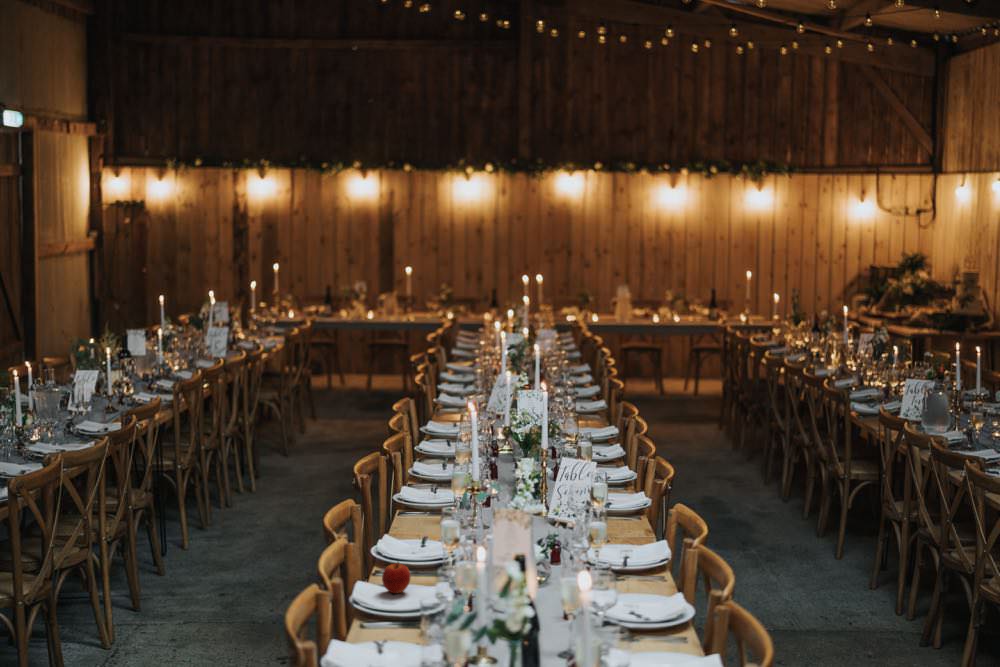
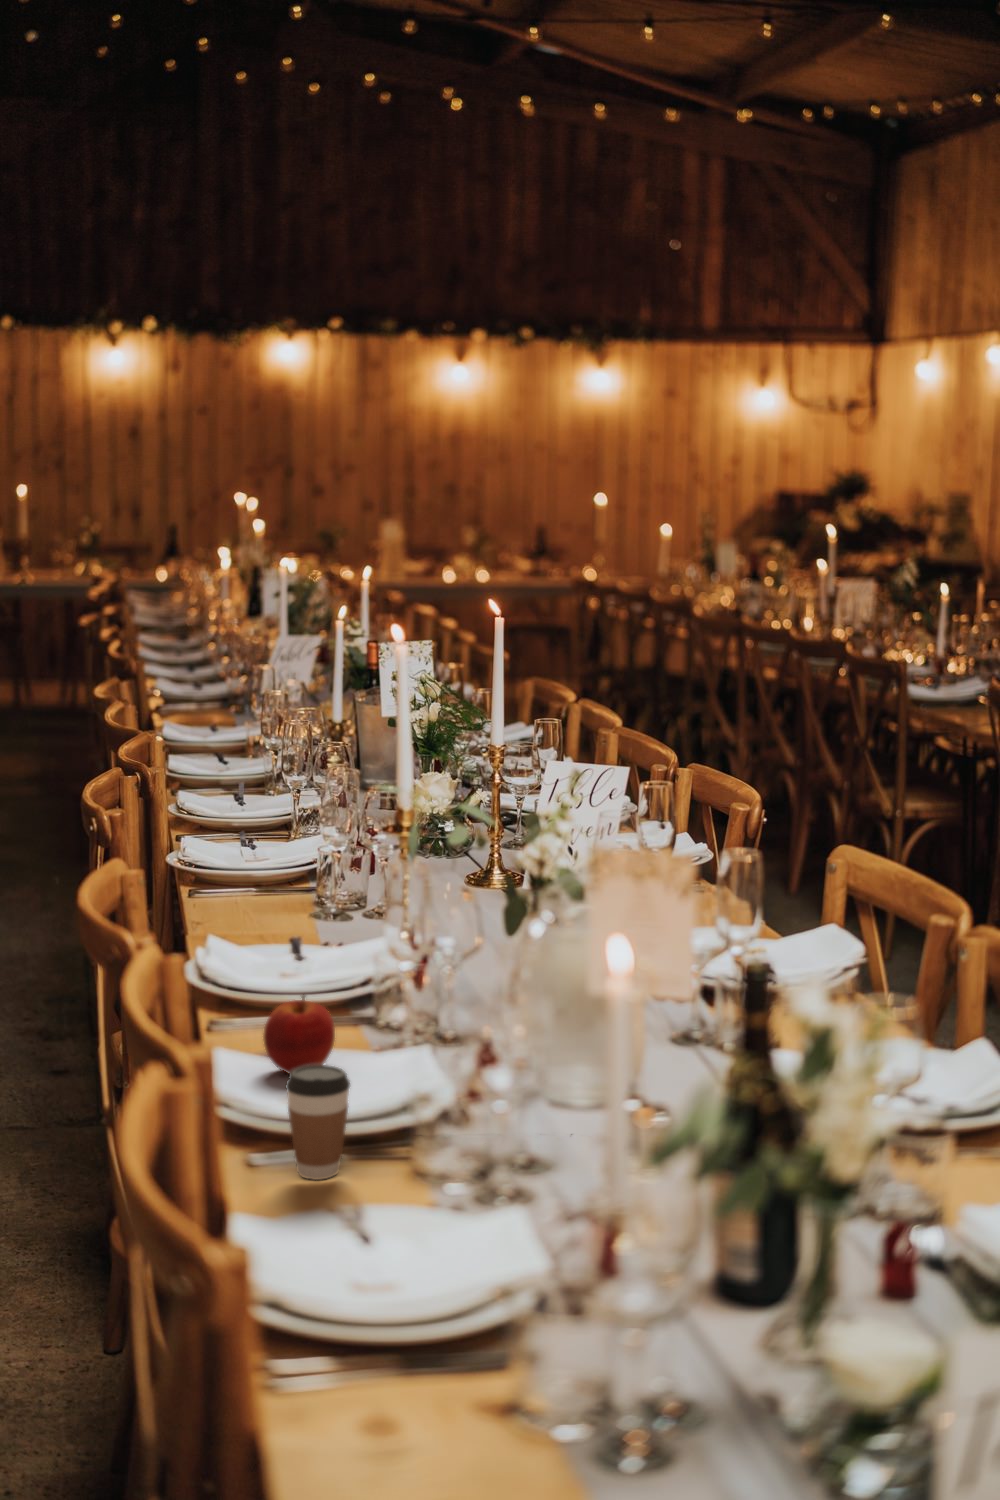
coffee cup: none [372,589,396,632] -> present [286,1065,350,1180]

